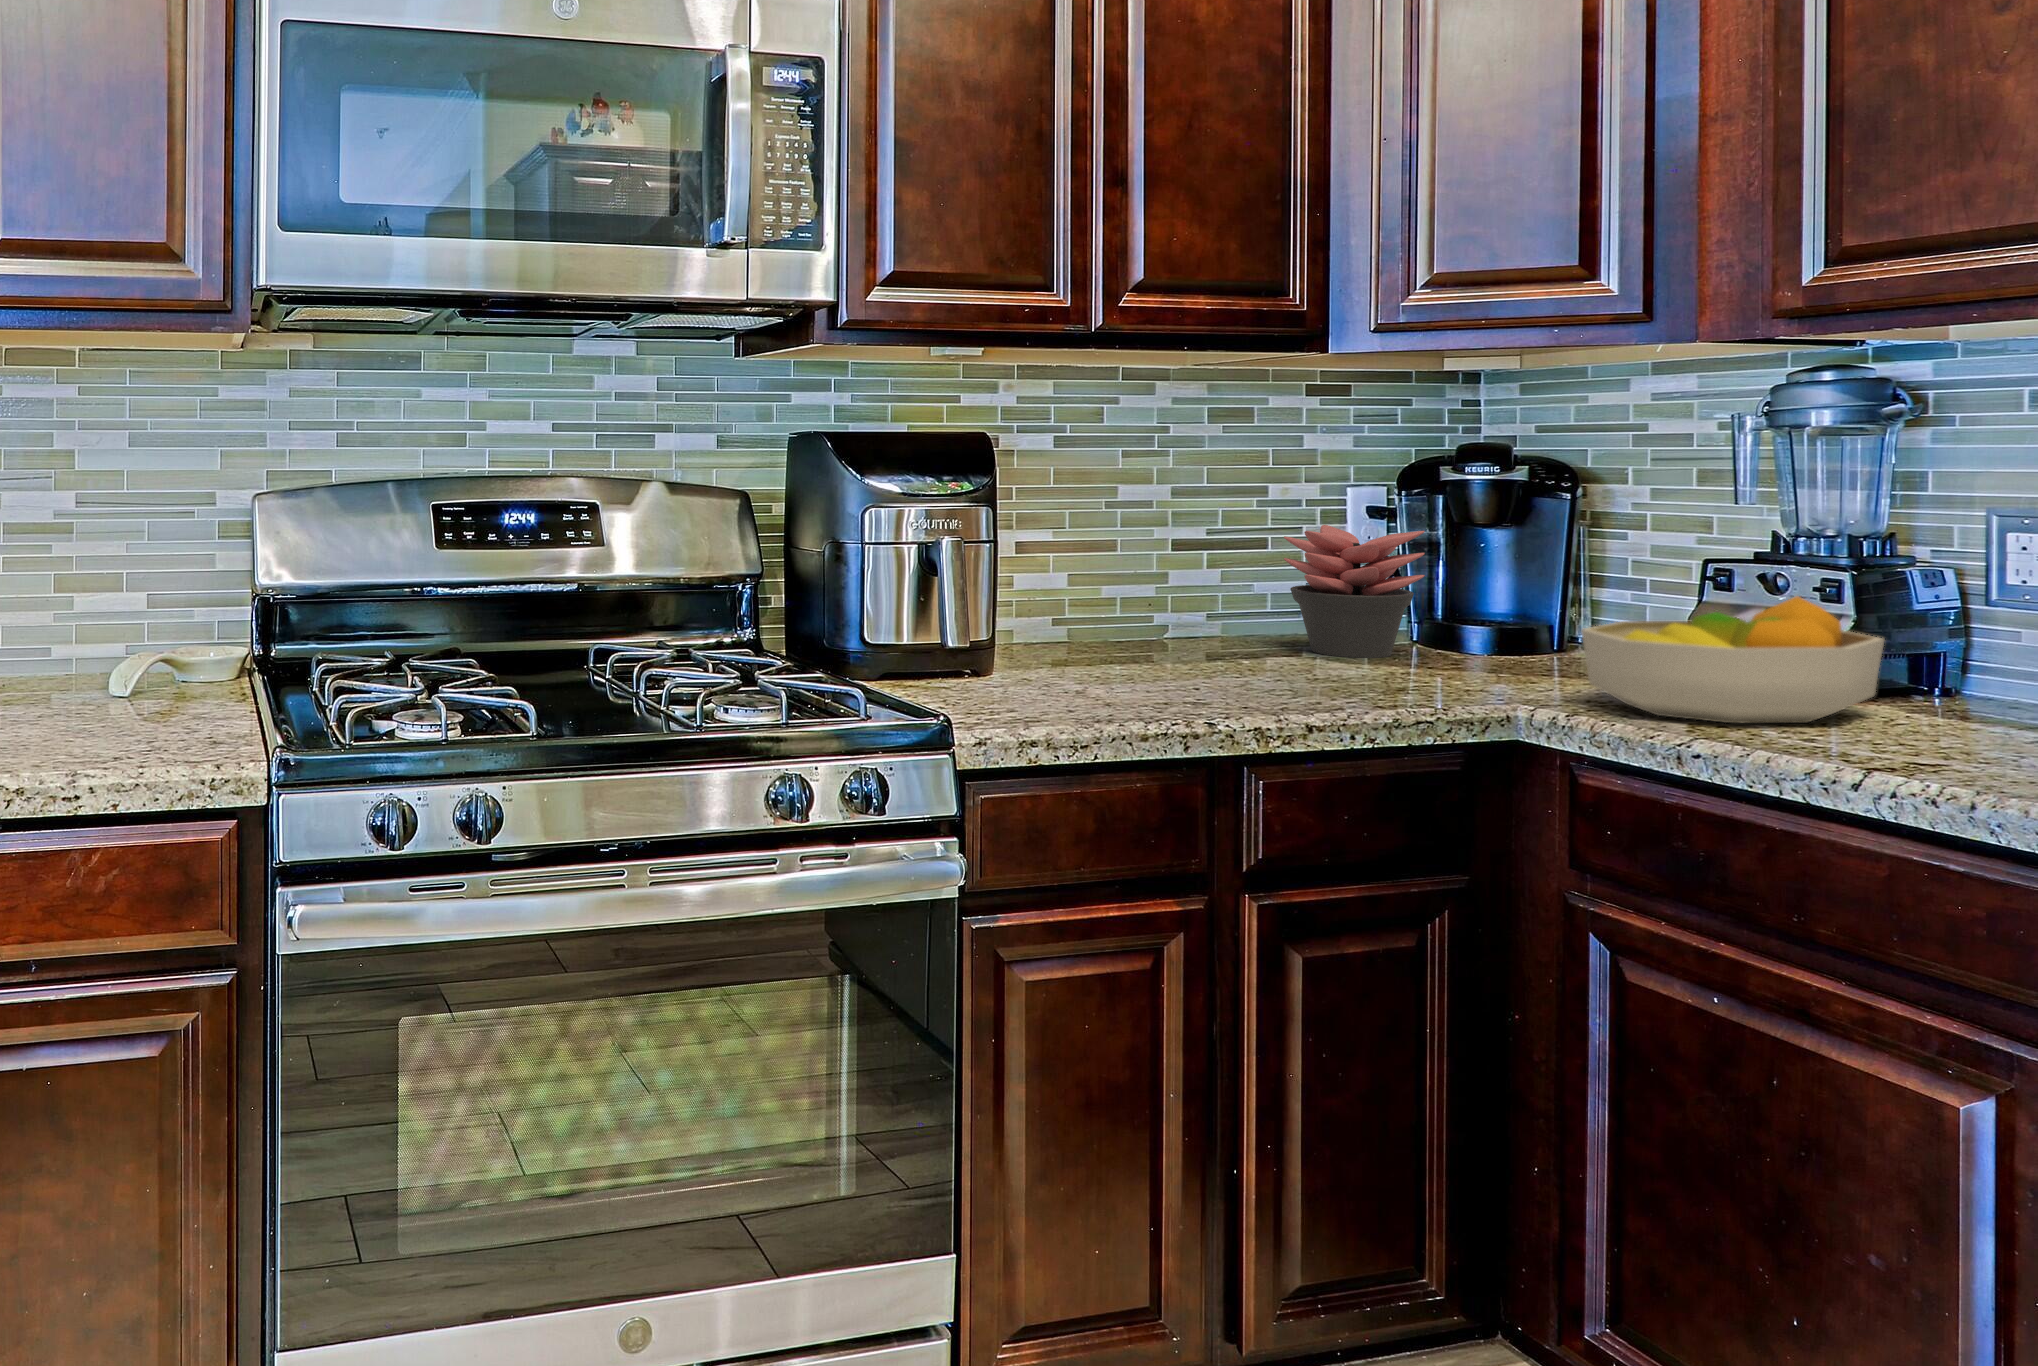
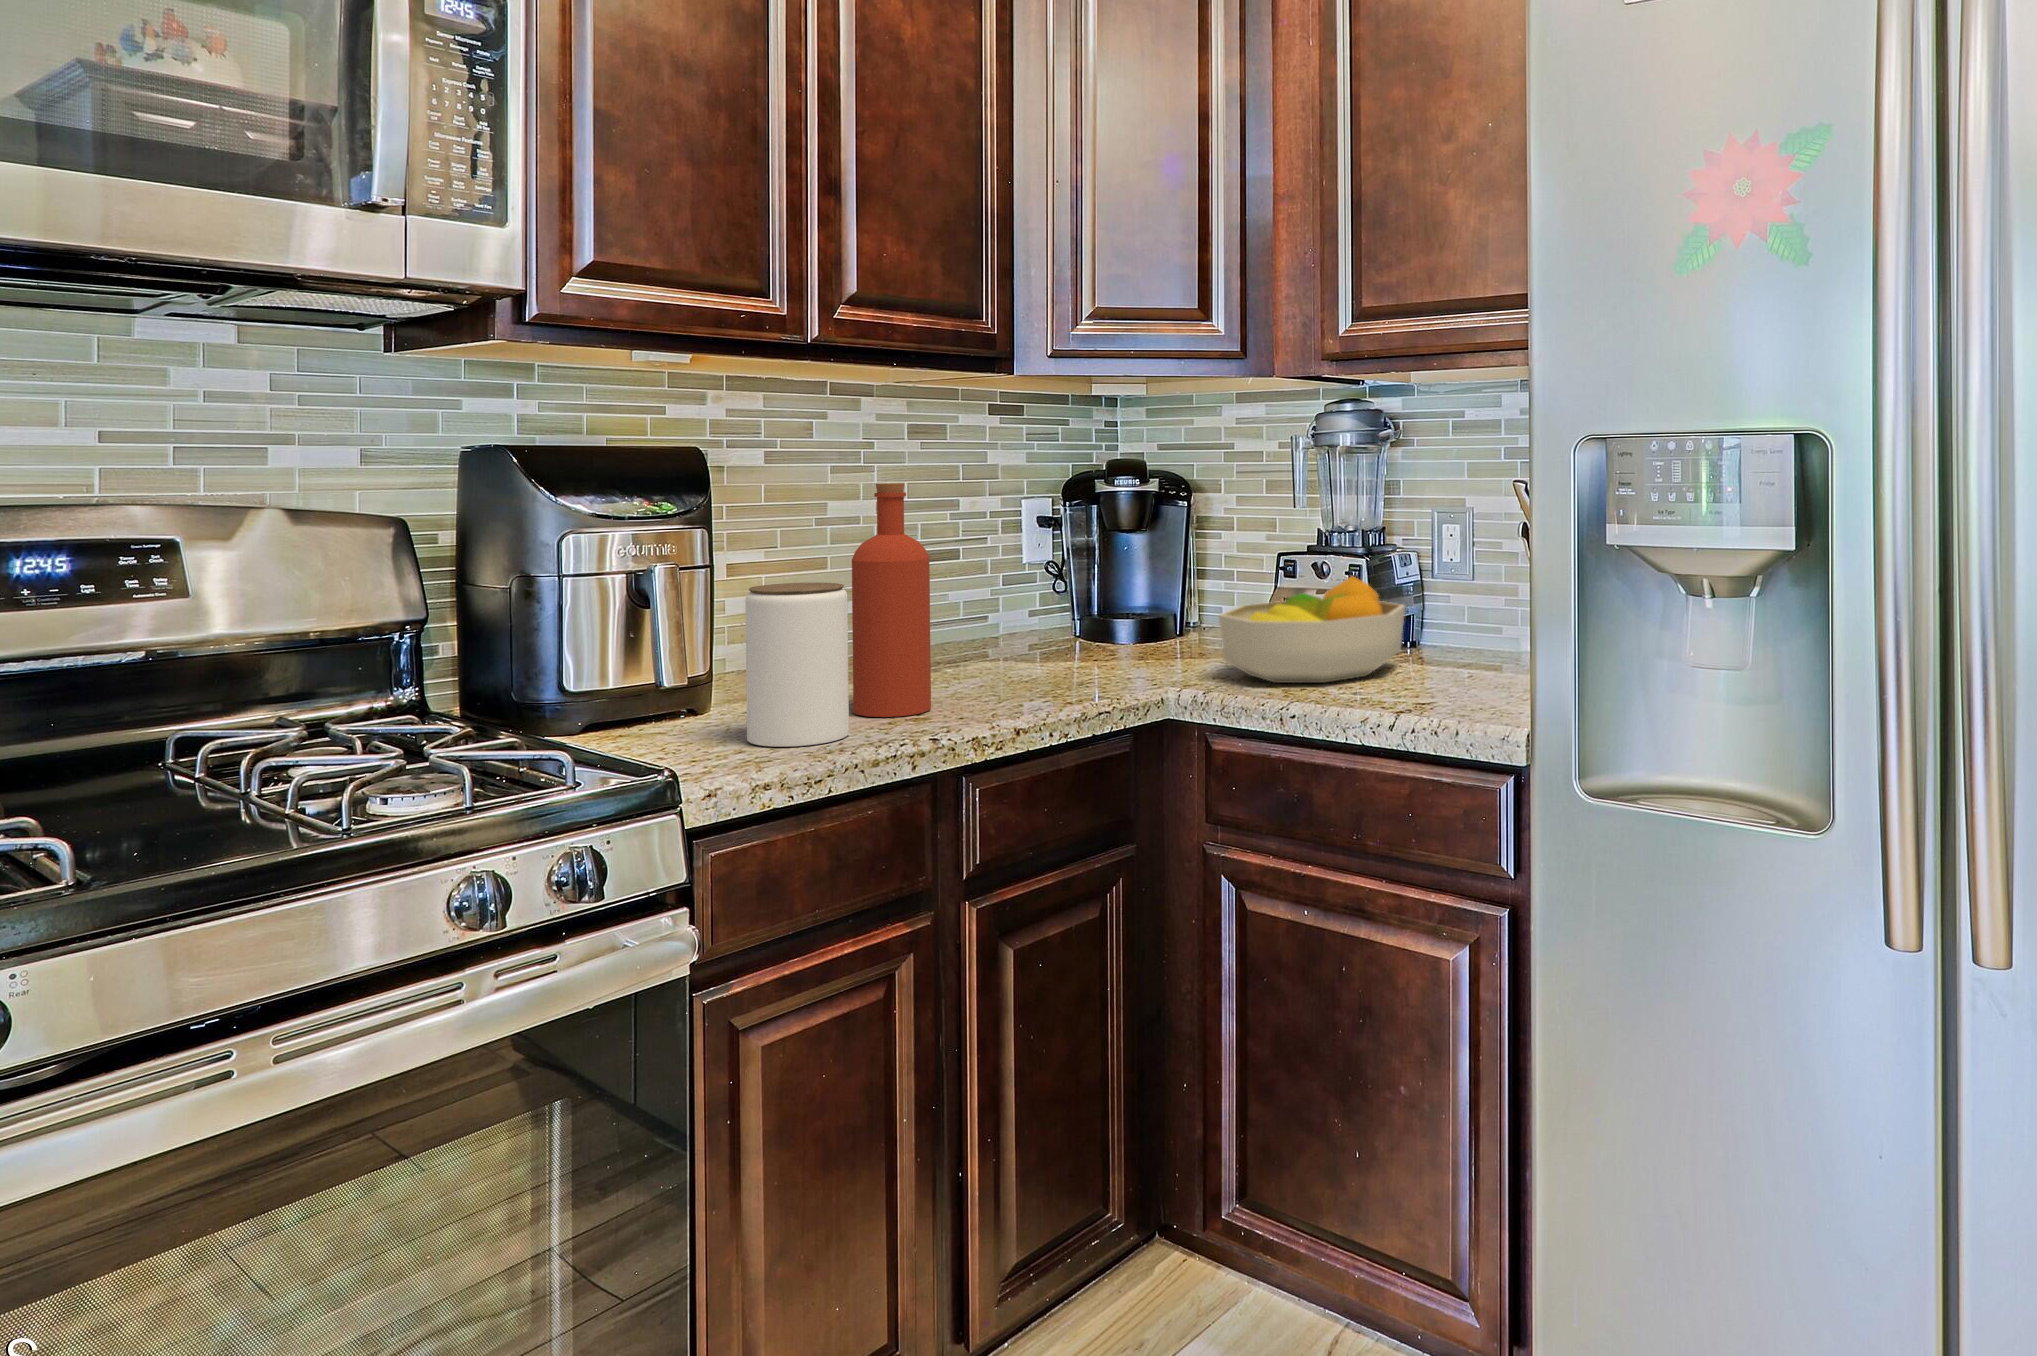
bottle: none [1131,468,1213,700] -> present [852,483,931,717]
succulent plant: present [1284,525,1425,658] -> none [973,535,1088,656]
jar: none [1022,561,1120,715] -> present [745,583,849,747]

